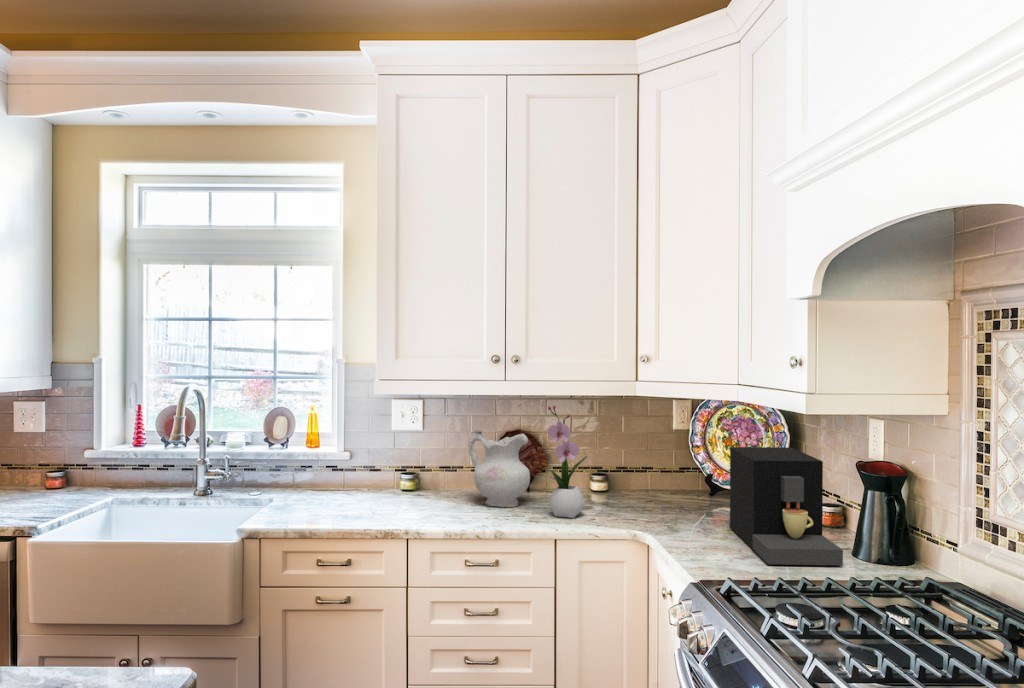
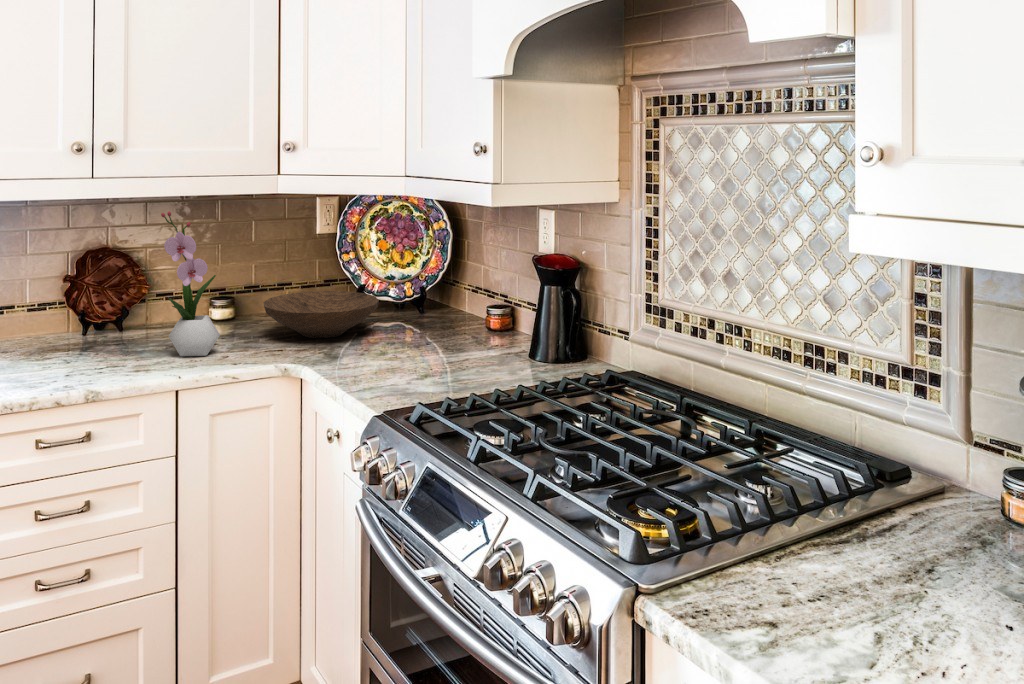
ceramic pitcher: present [468,430,530,507] -> none [33,251,133,355]
coffee maker: present [730,447,843,565] -> none [396,246,523,375]
wooden bowl: none [625,475,718,515] -> present [263,291,379,338]

